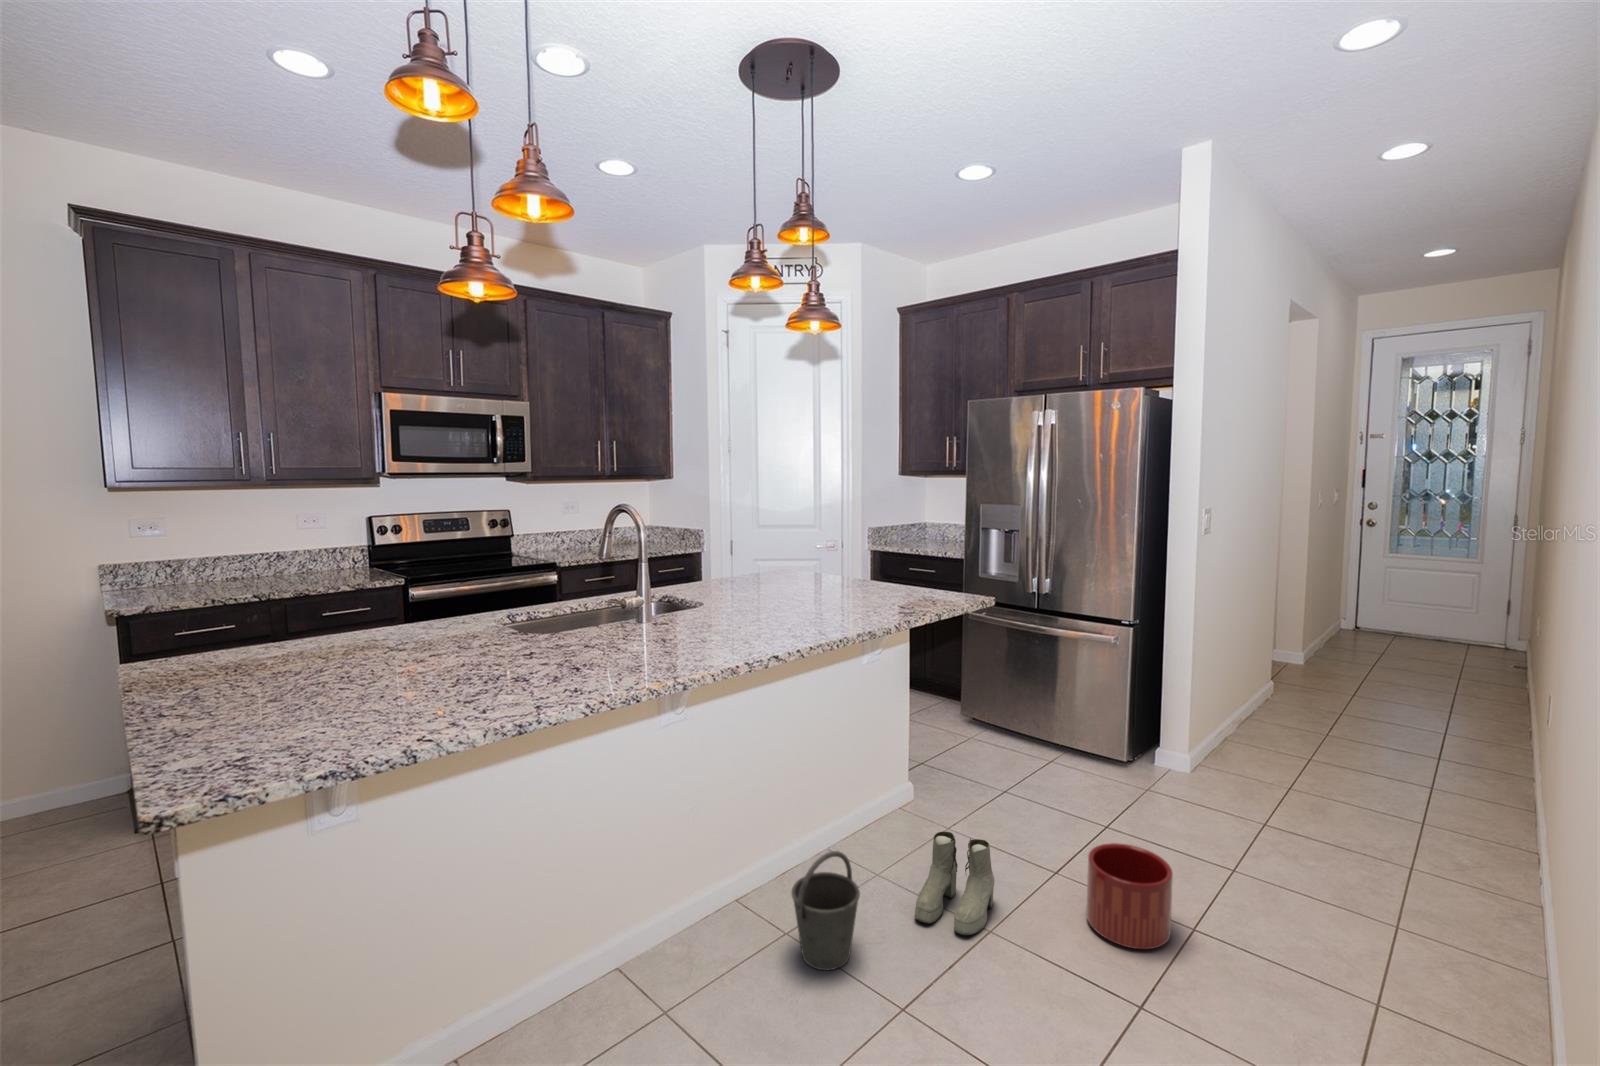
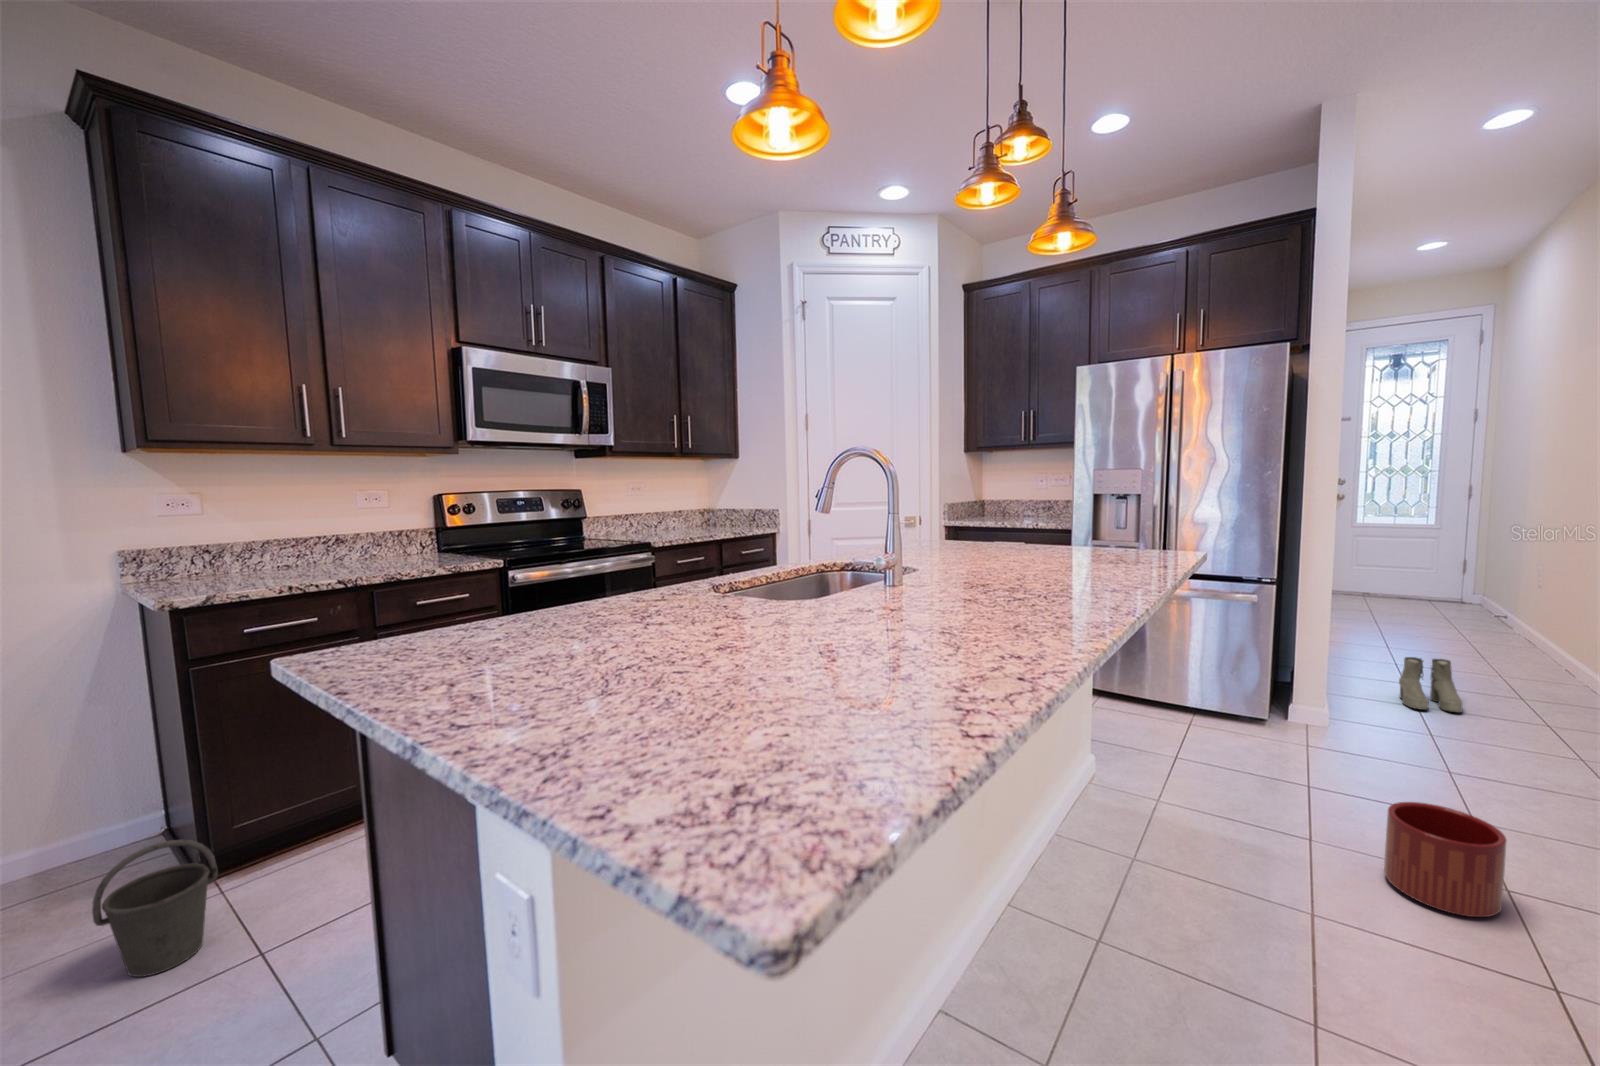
boots: present [915,832,994,935] -> present [1399,657,1462,713]
bucket: present [792,851,860,970] -> present [92,840,218,977]

